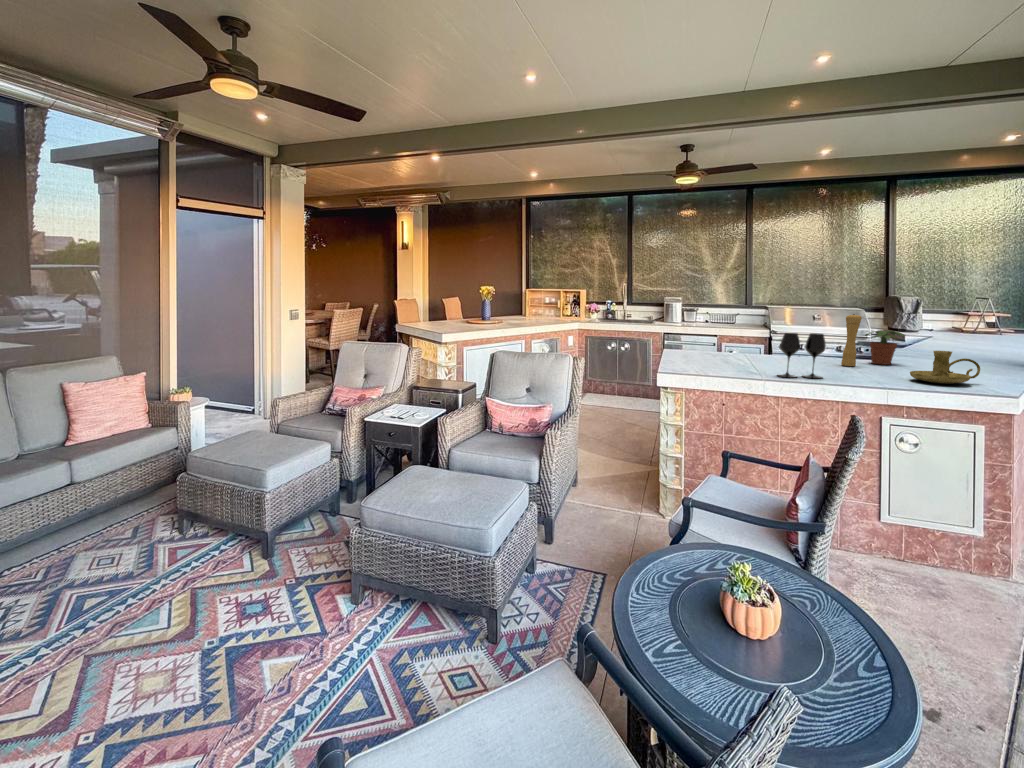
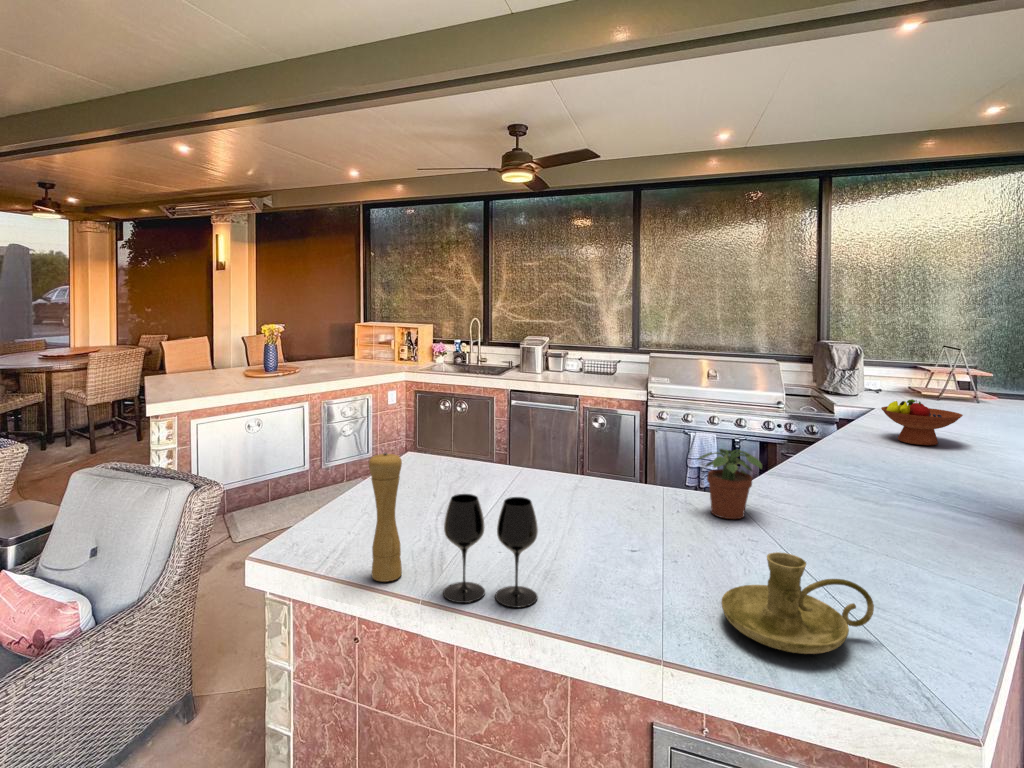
pepper mill: present [841,314,862,366] -> present [369,453,402,582]
fruit bowl: none [948,320,1003,348] -> present [881,399,963,445]

